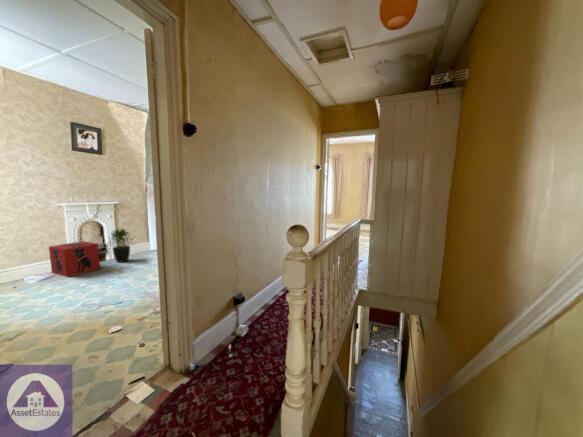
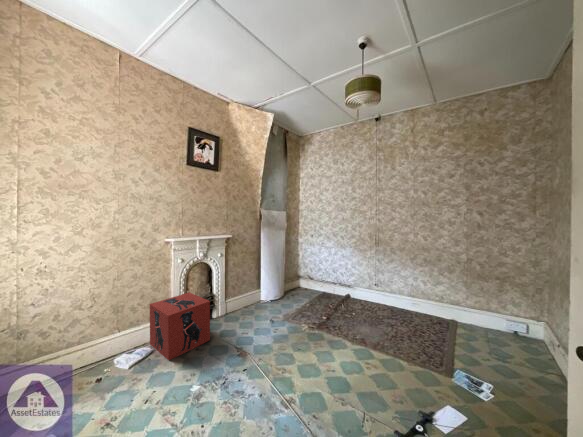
potted plant: present [110,229,132,262] -> none [217,273,250,325]

